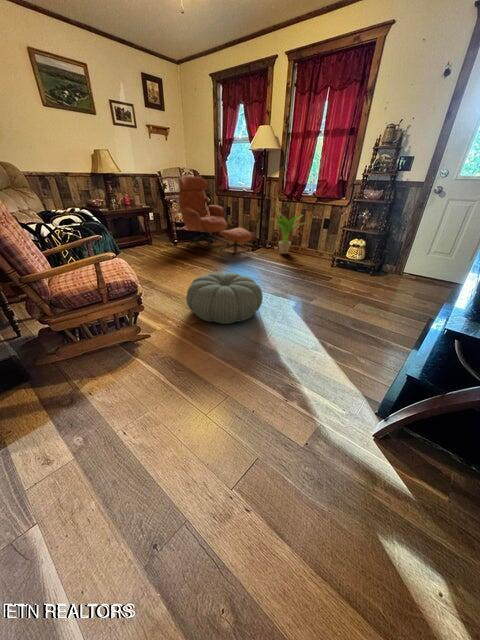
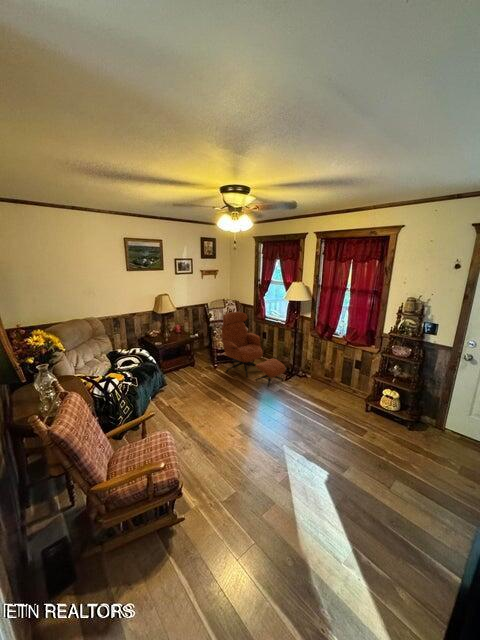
potted plant: present [274,210,302,254] -> none [304,346,339,388]
pouf: present [186,273,263,324] -> none [221,439,294,510]

